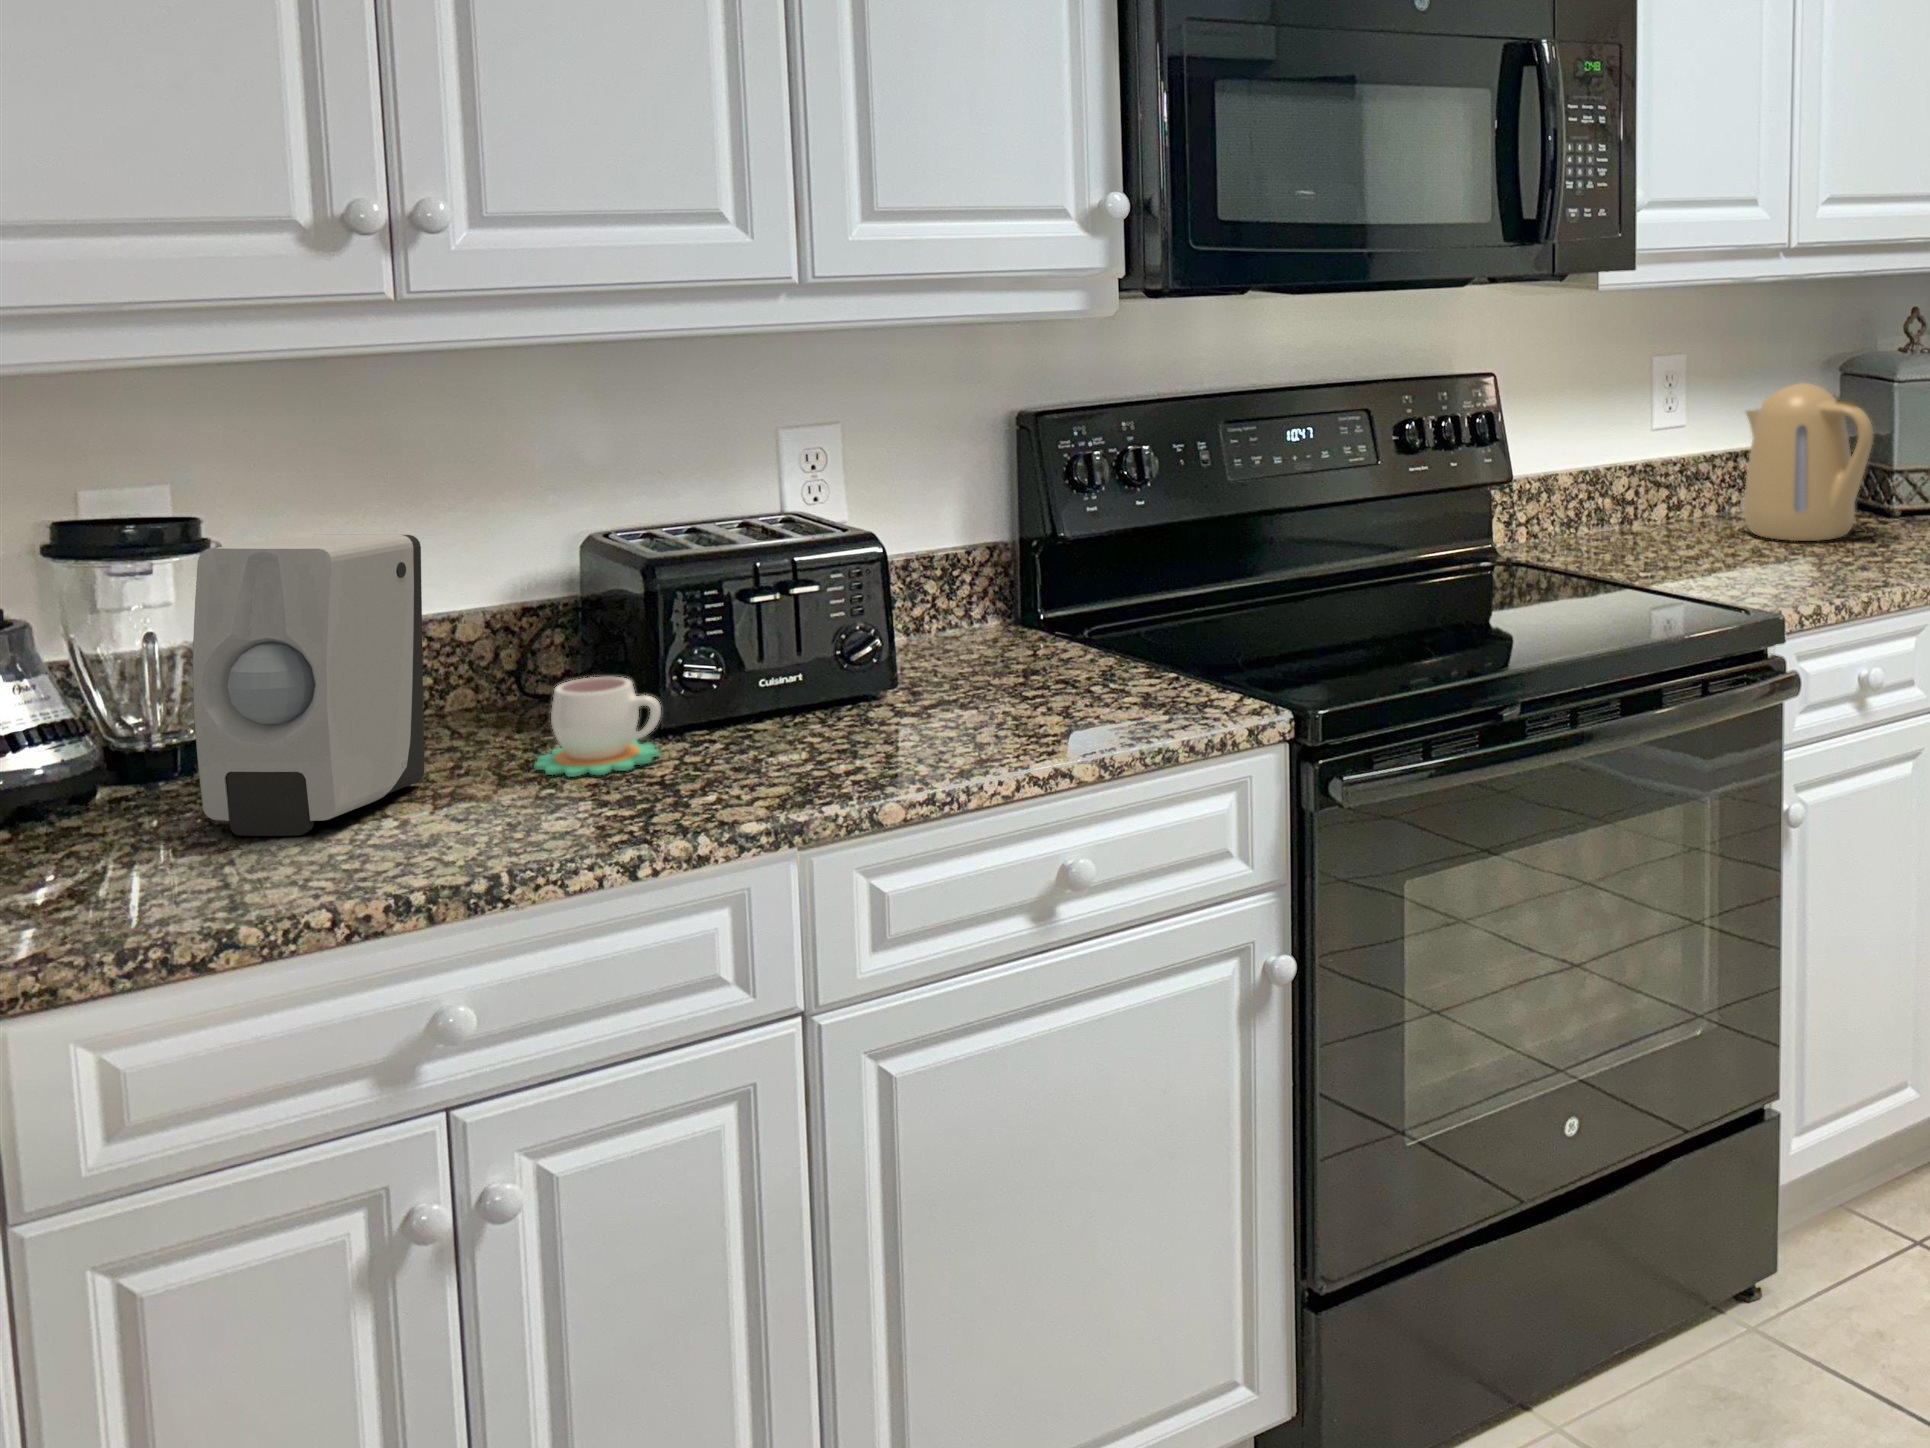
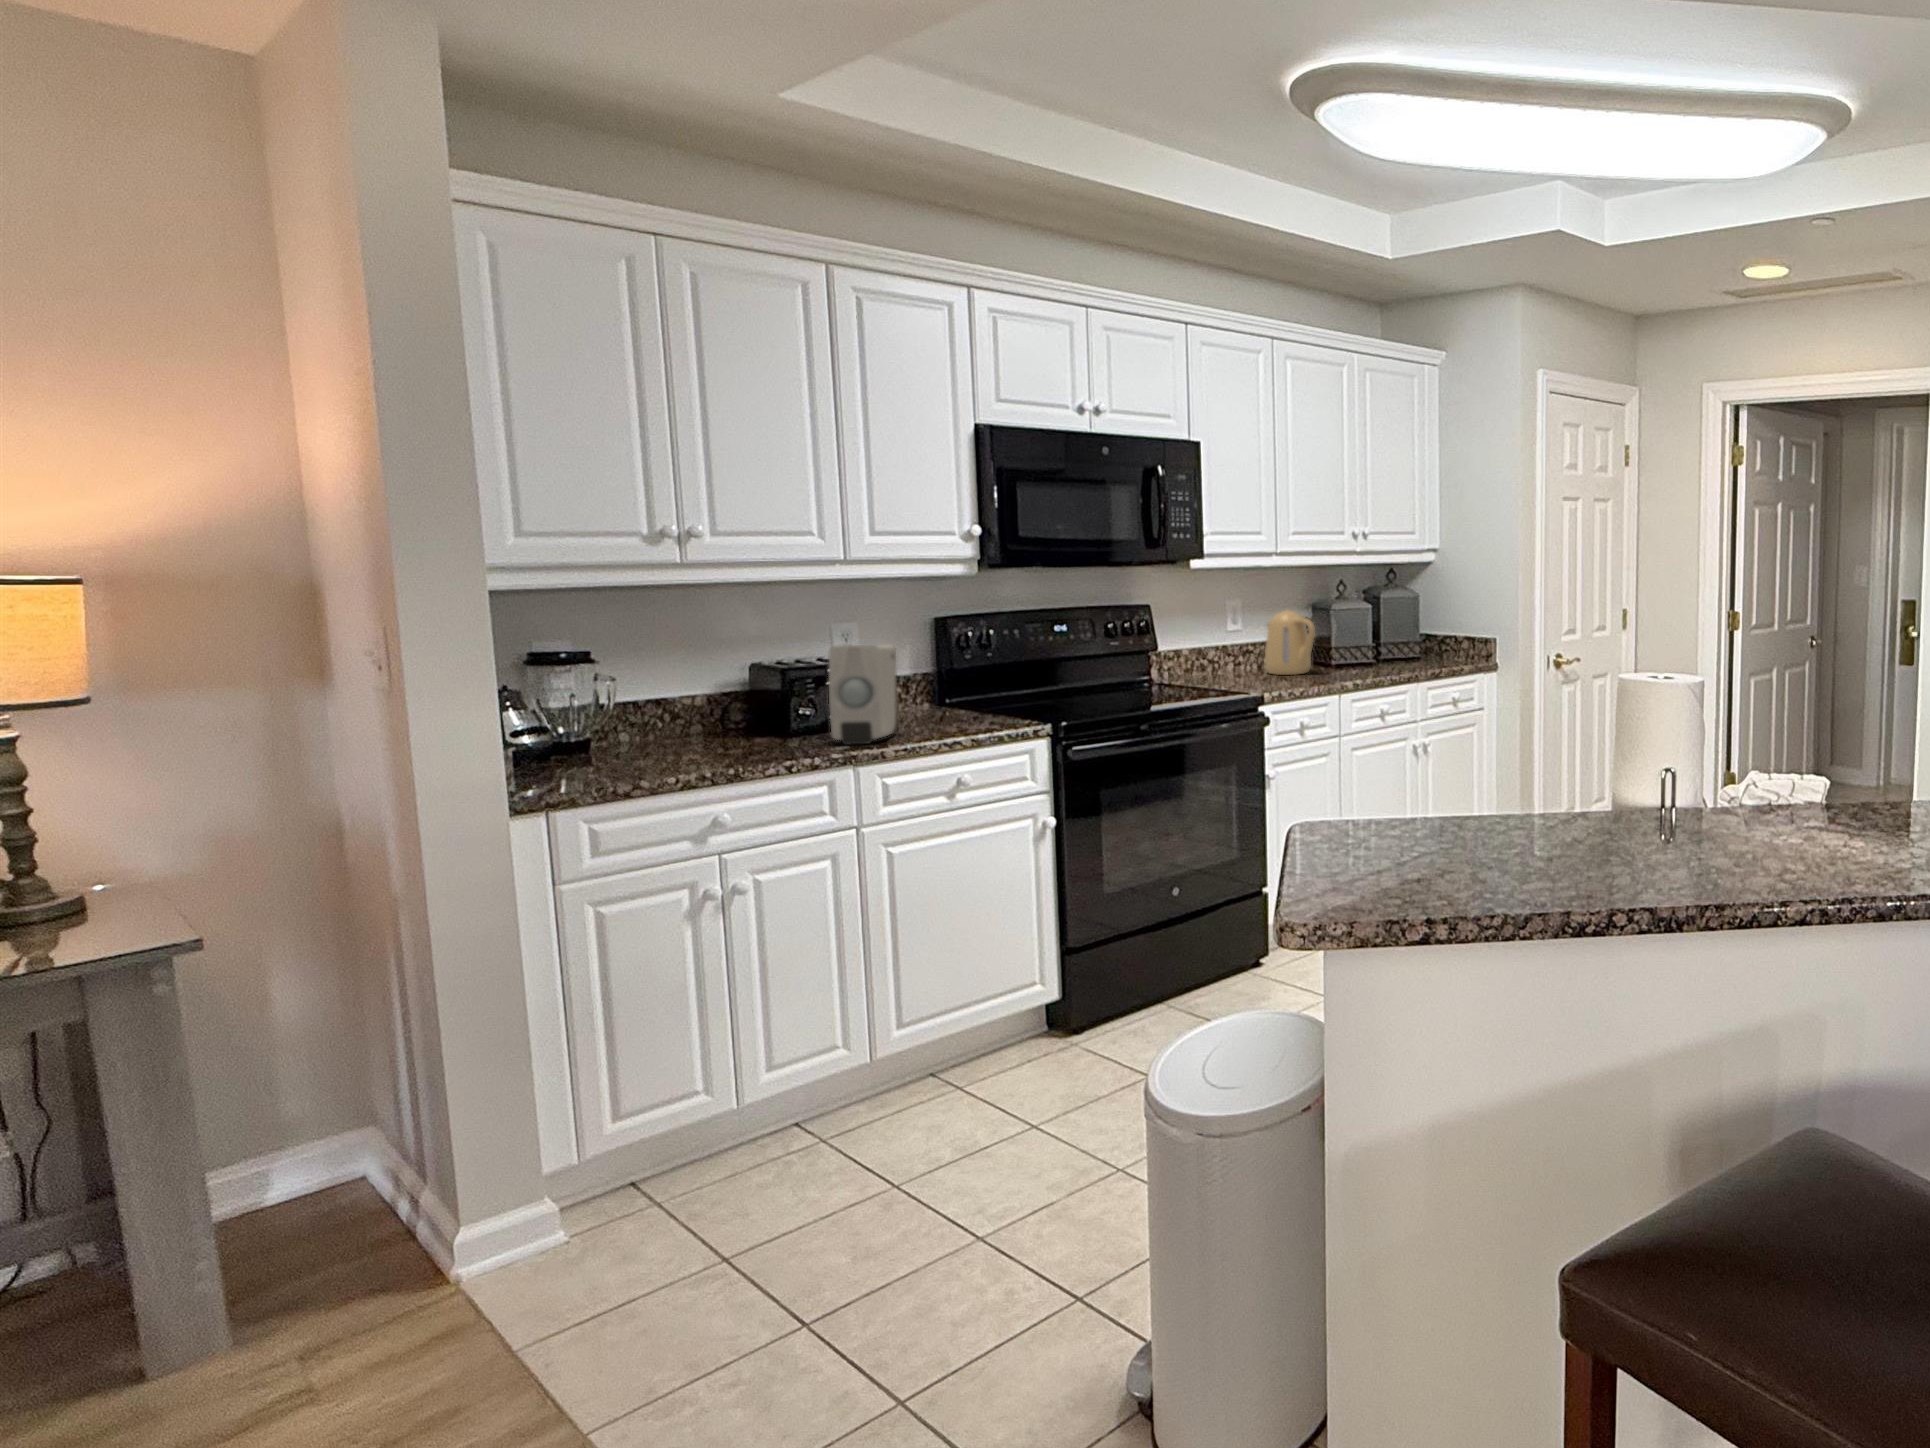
soap dispenser: present [192,534,424,836] -> present [829,645,898,745]
mug: present [534,677,661,777] -> none [739,712,792,747]

